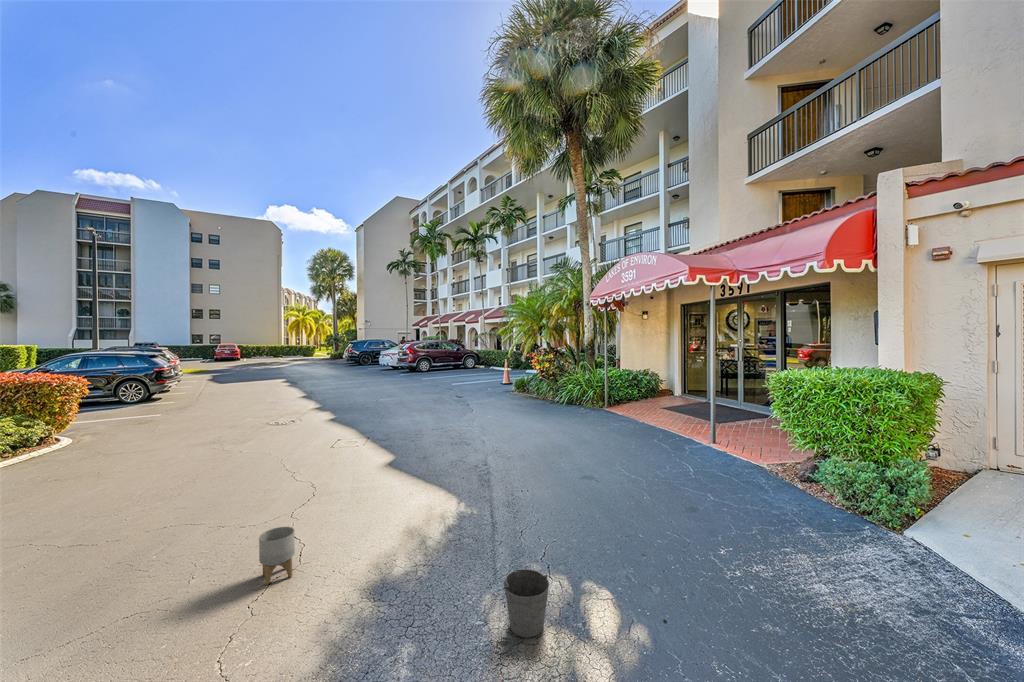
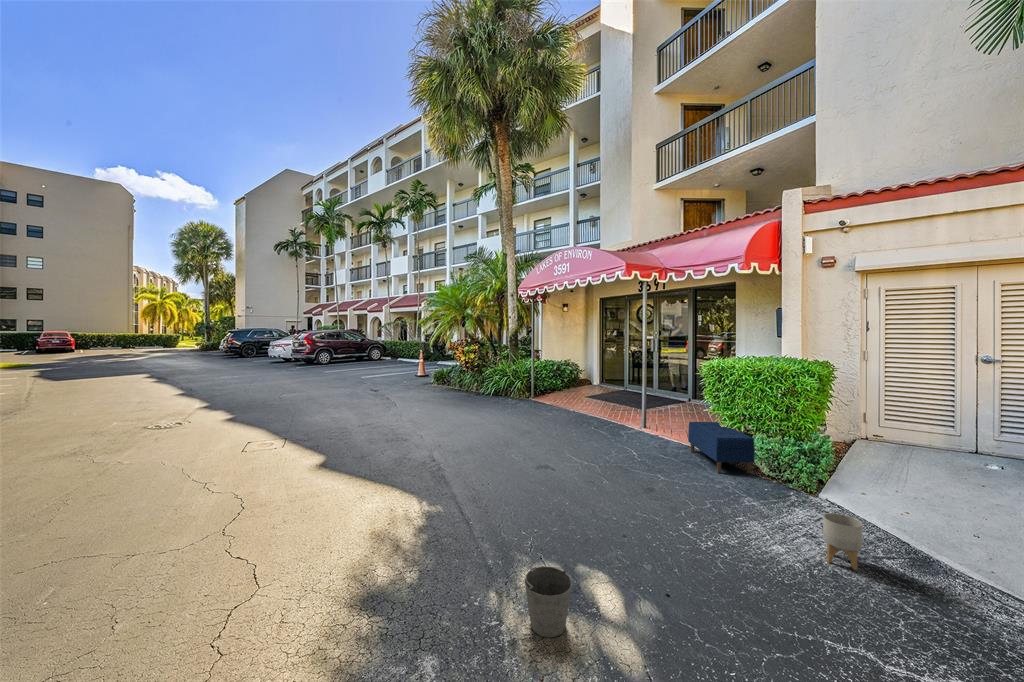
bench: none [756,438,827,501] -> present [688,422,754,474]
planter: present [259,527,295,585] -> present [823,513,863,570]

